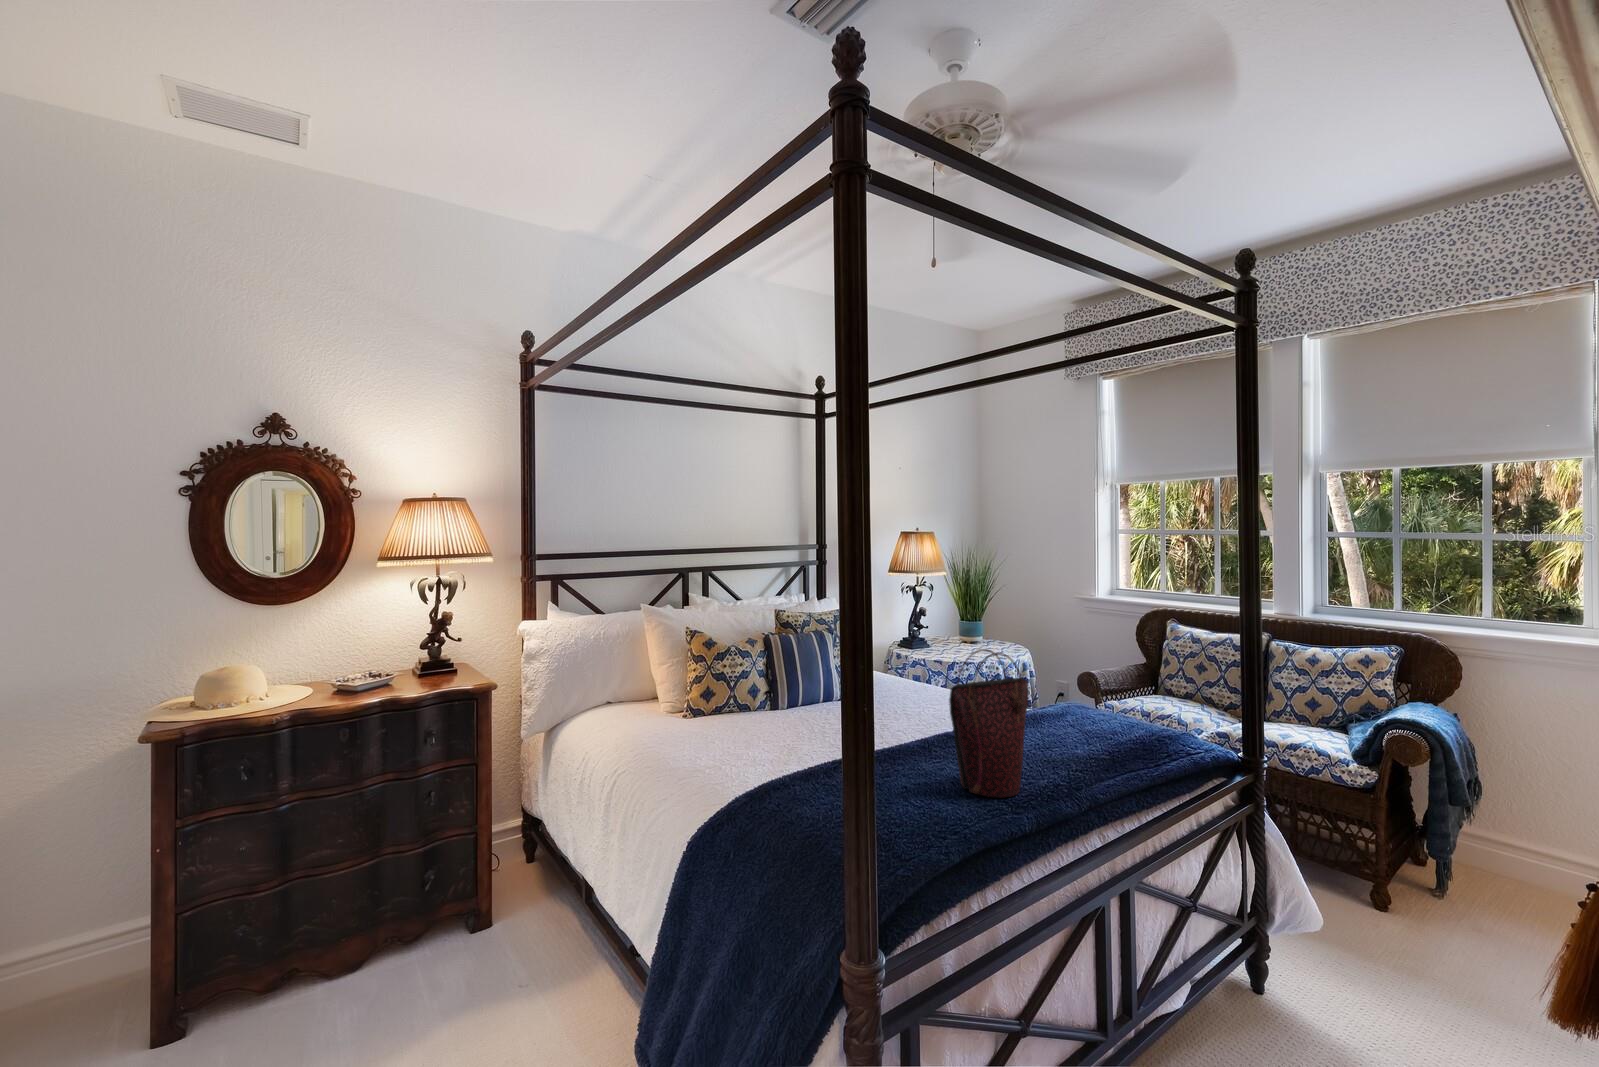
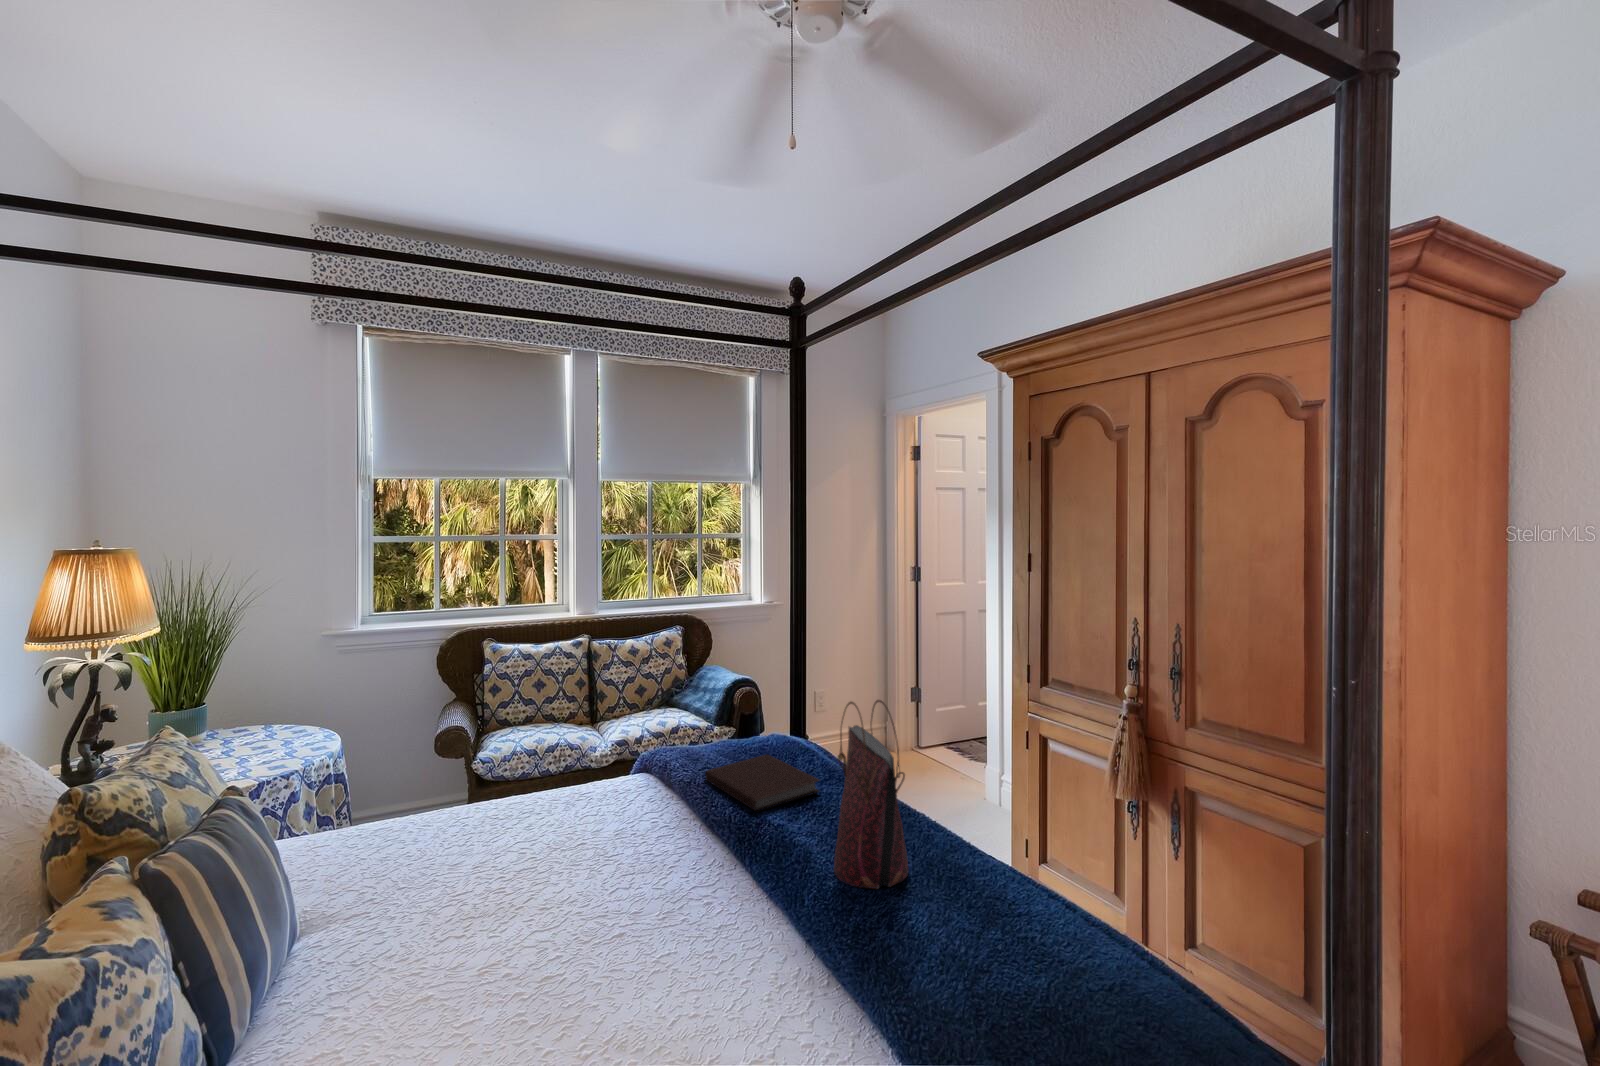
notebook: none [1035,721,1136,762] -> present [705,754,820,812]

